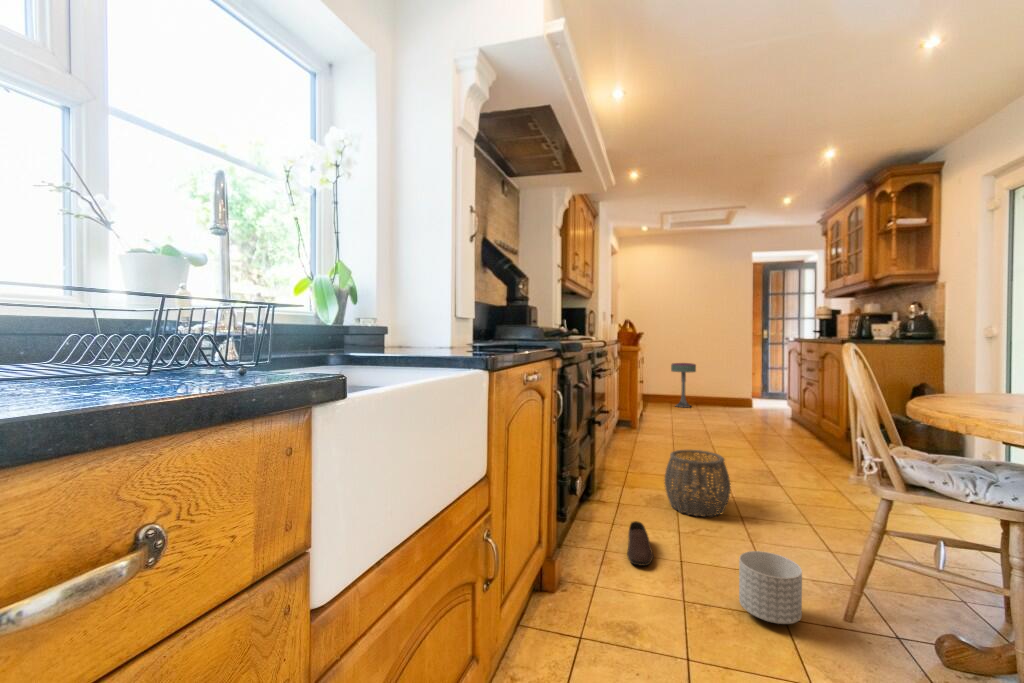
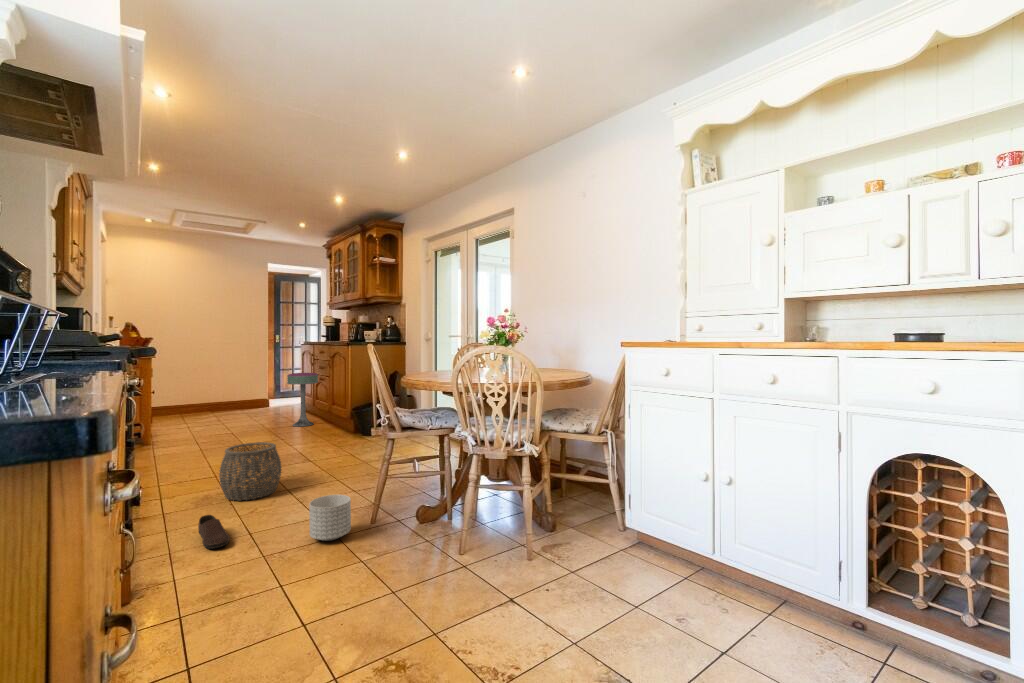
bar stool: present [671,363,696,408] -> present [287,373,318,427]

